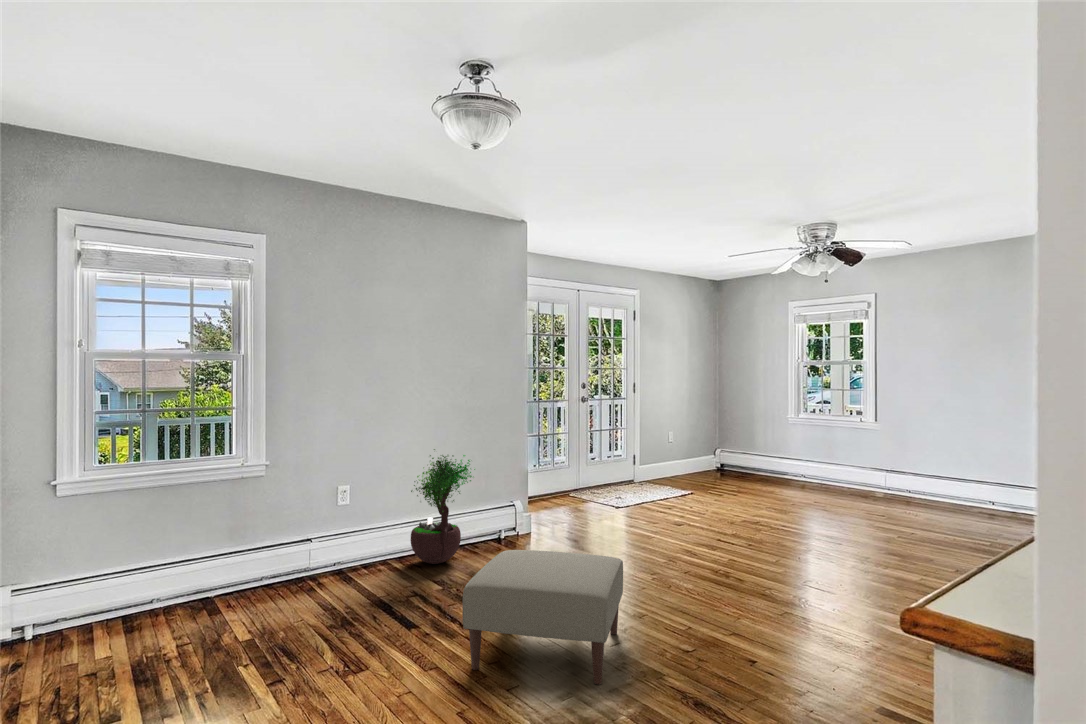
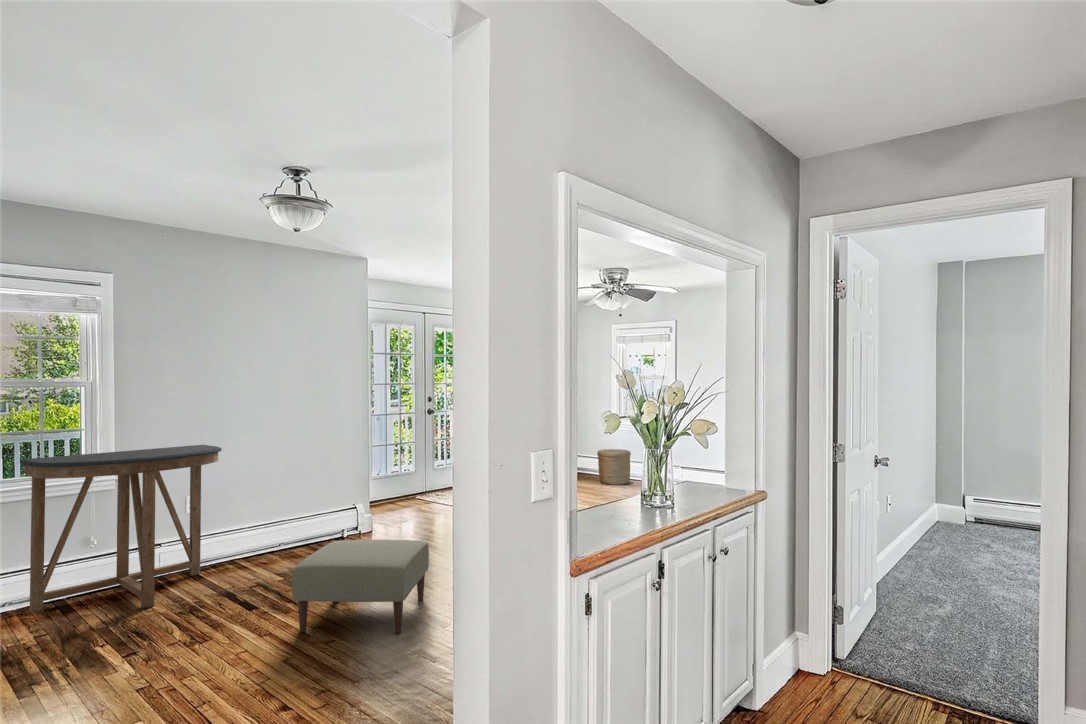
console table: none [165,428,374,617] -> present [20,445,222,613]
woven basket: none [779,445,821,488] -> present [597,449,631,485]
potted tree: present [411,449,475,564] -> none [257,461,317,560]

